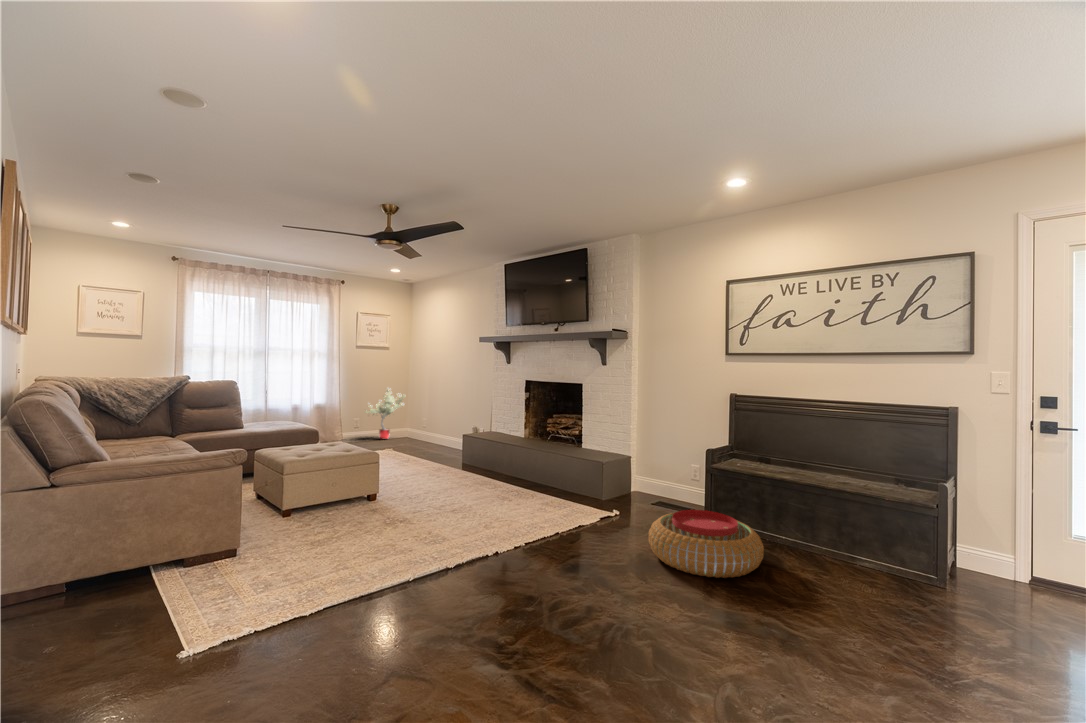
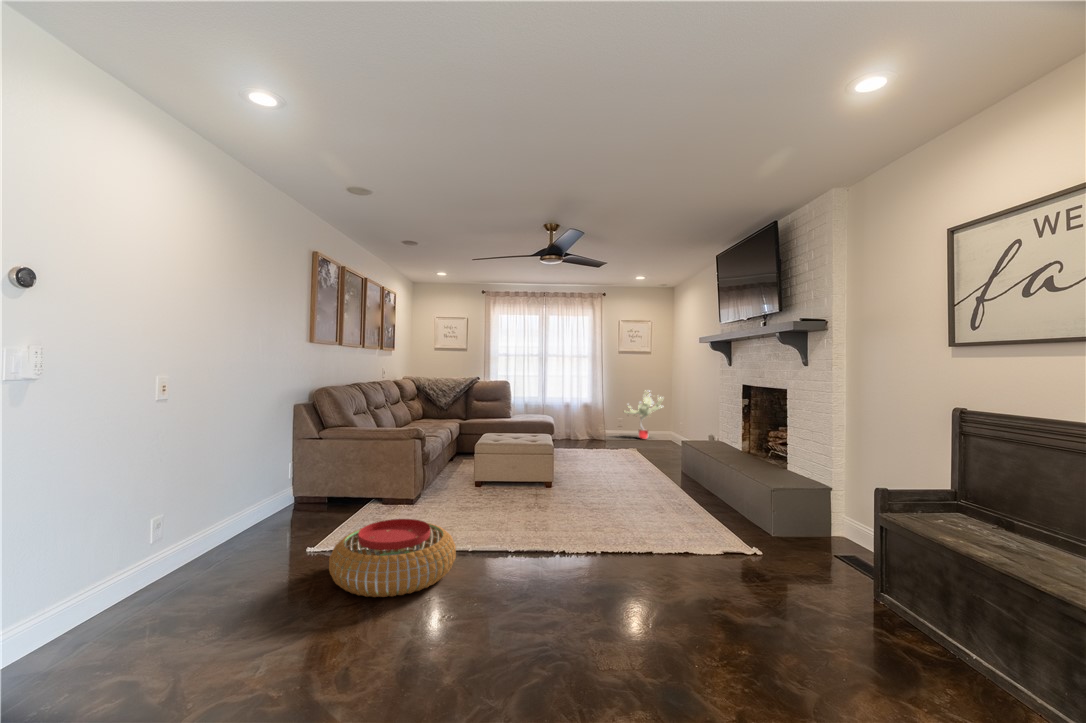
pouf: present [649,510,764,578] -> present [329,519,456,597]

